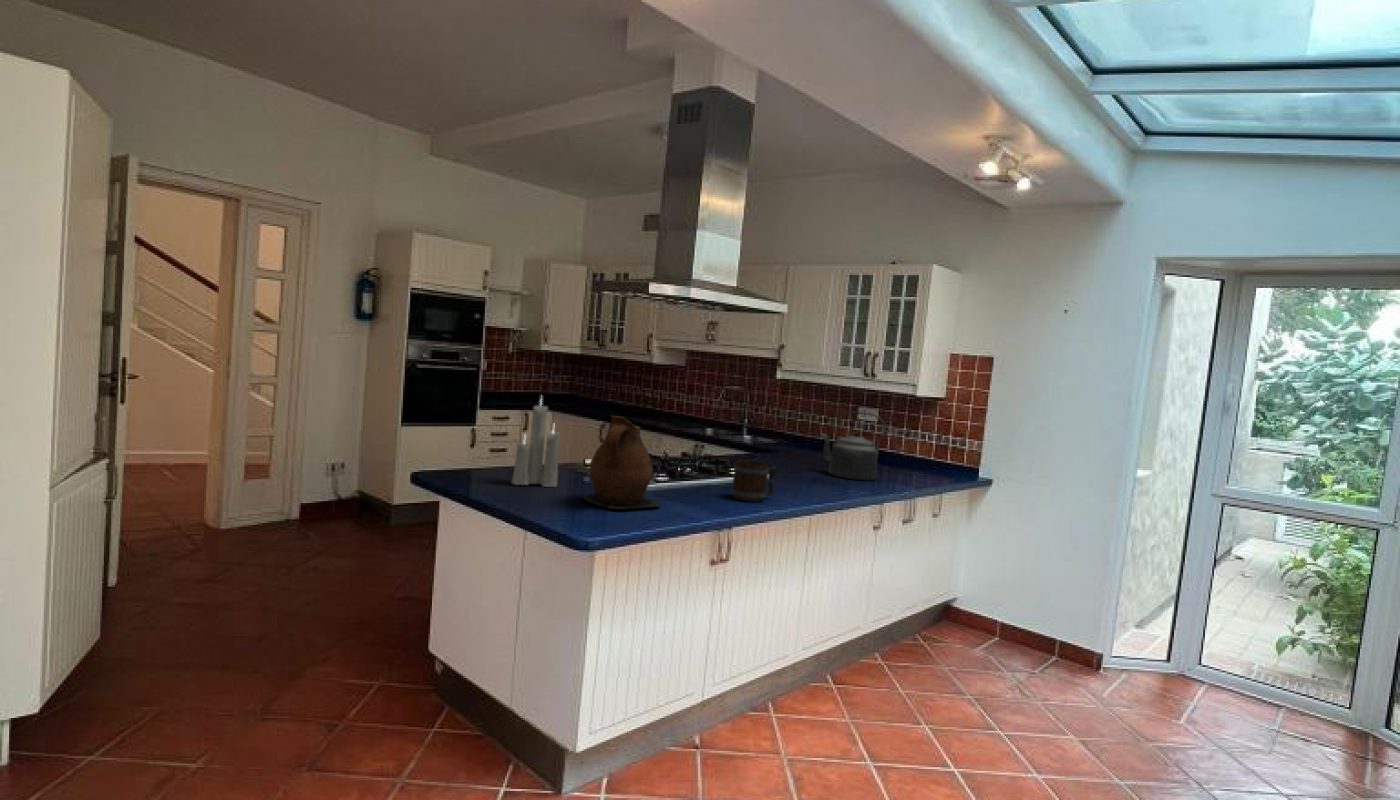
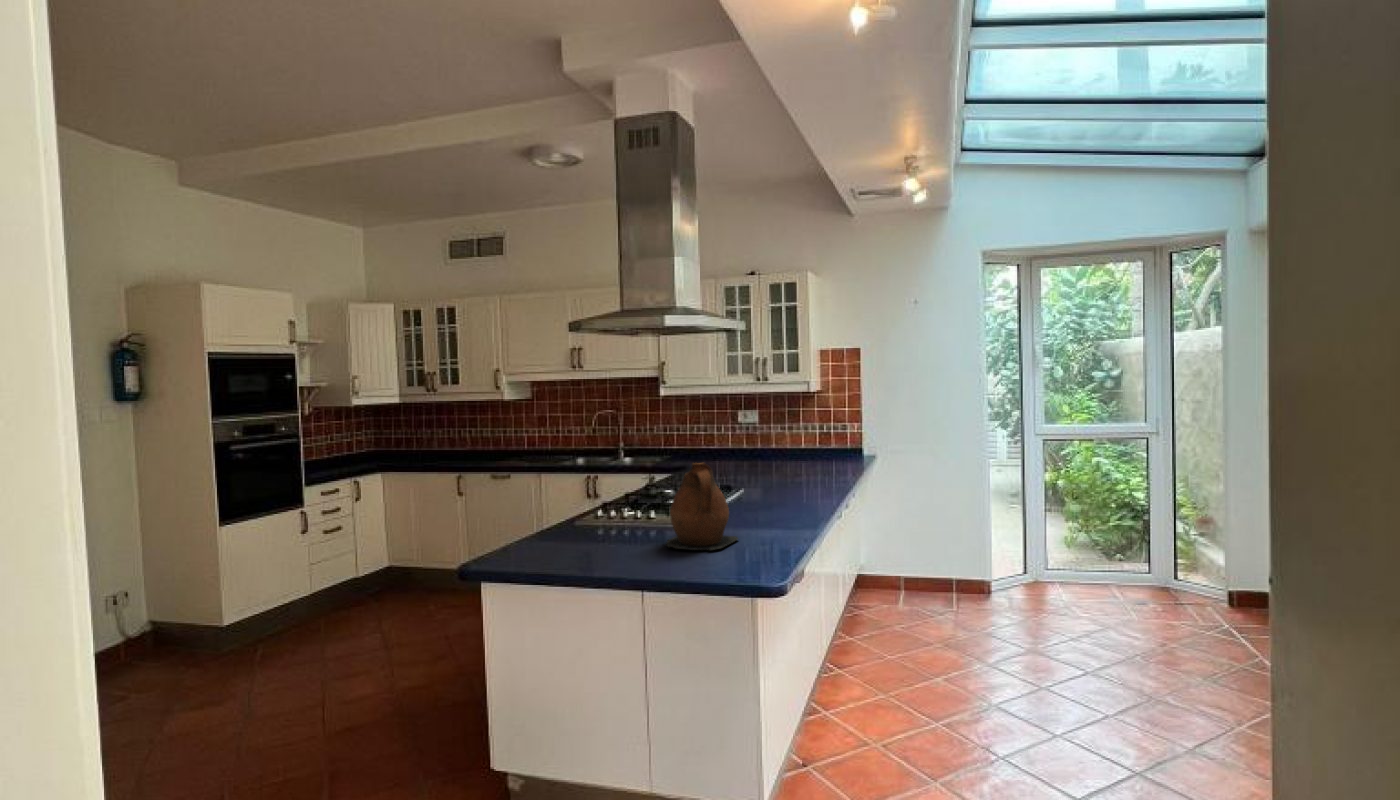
candle: present [511,405,560,487] -> none [577,452,620,551]
kettle: present [821,411,885,481] -> none [758,417,815,480]
mug: present [732,460,775,502] -> none [757,480,790,518]

